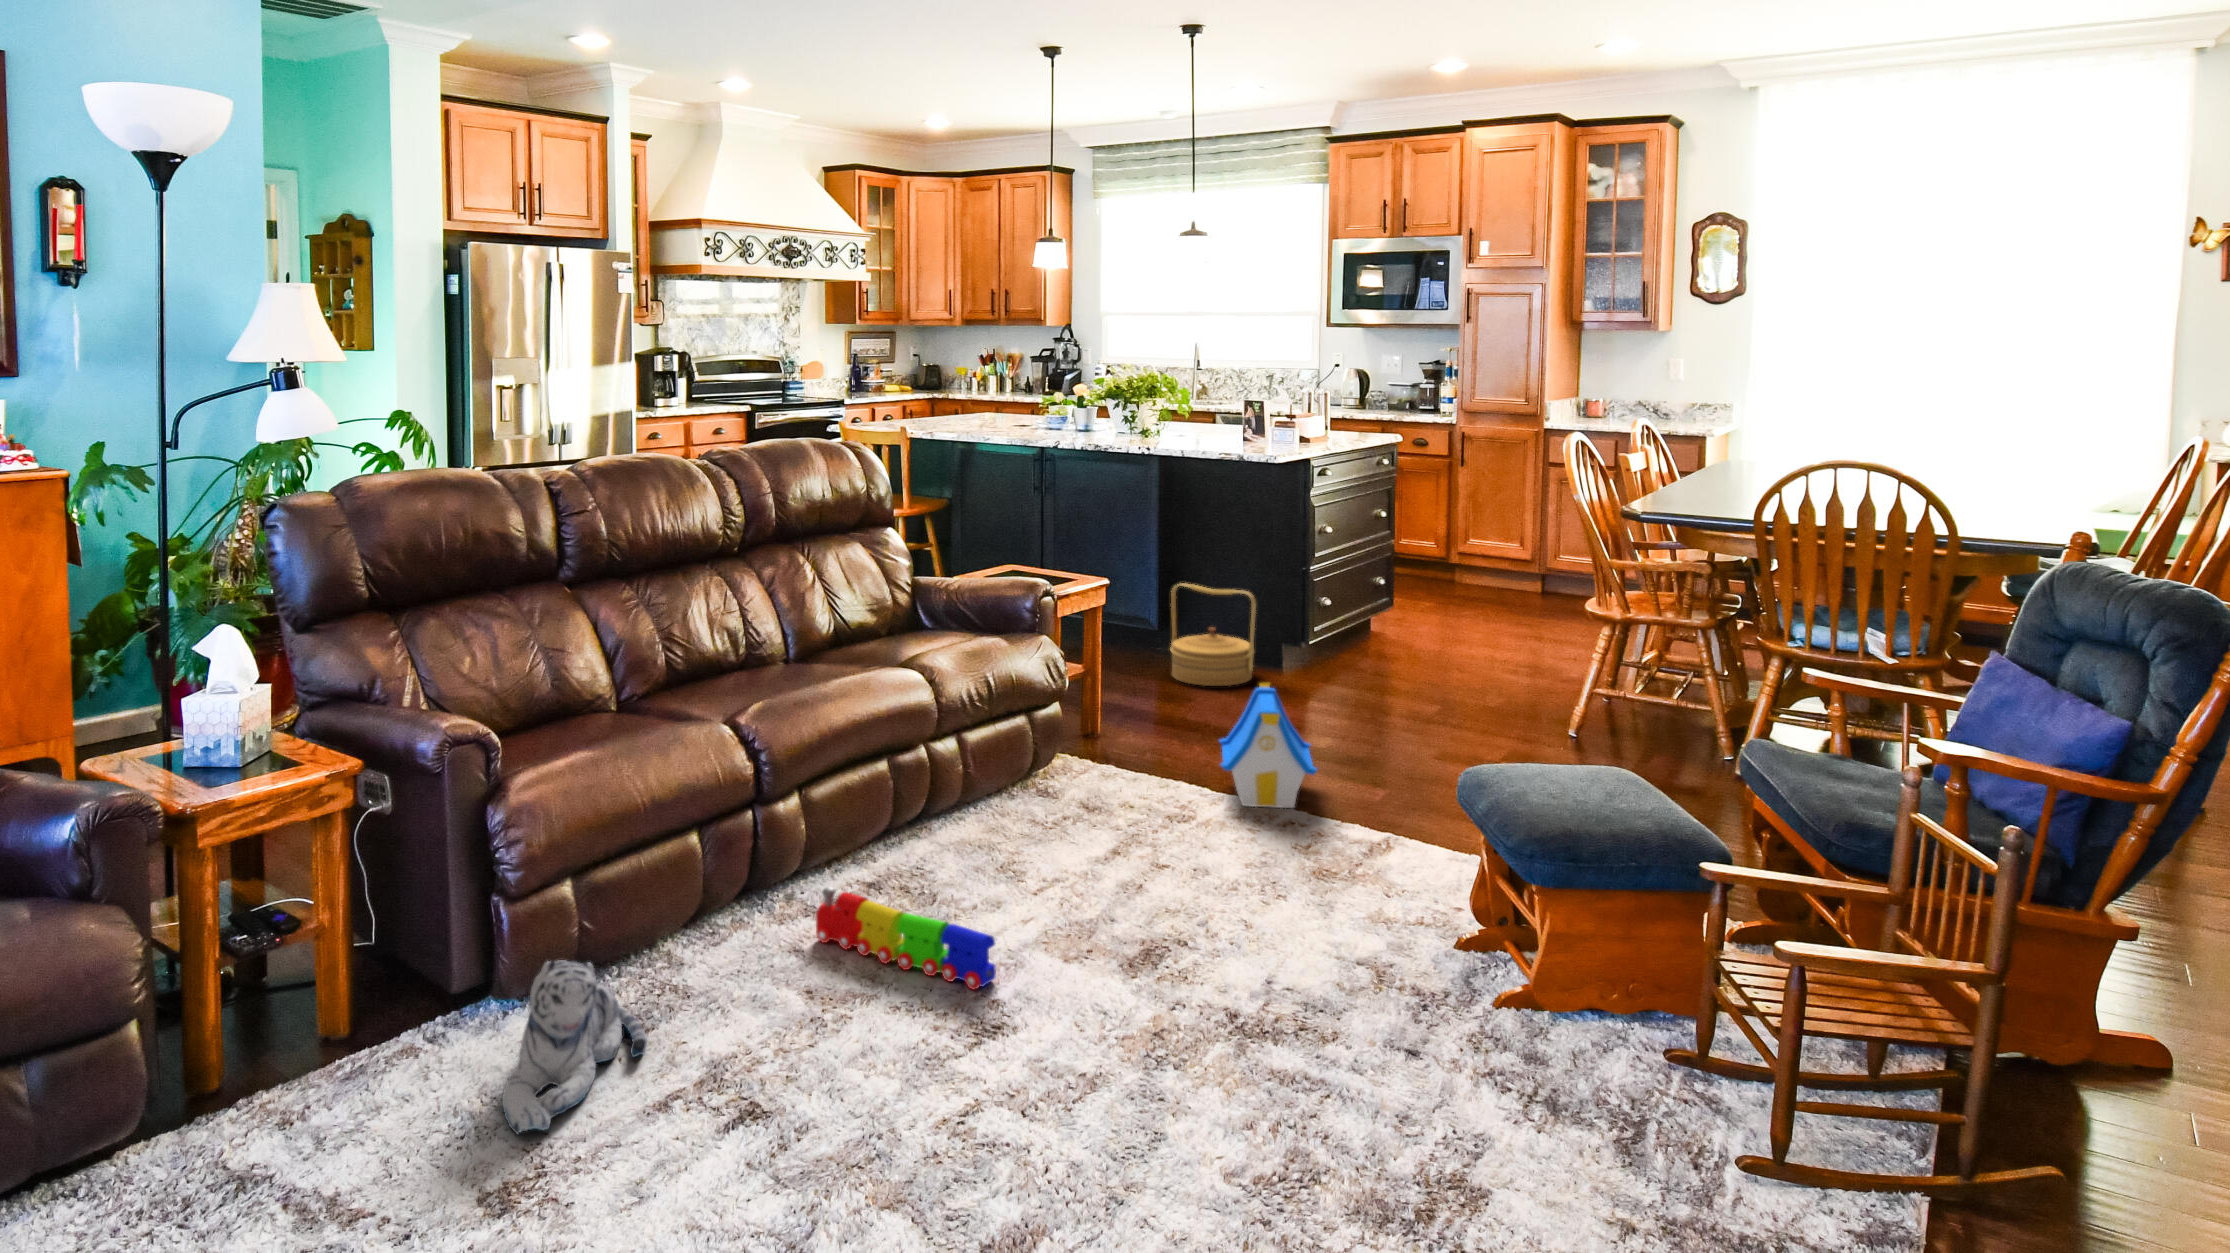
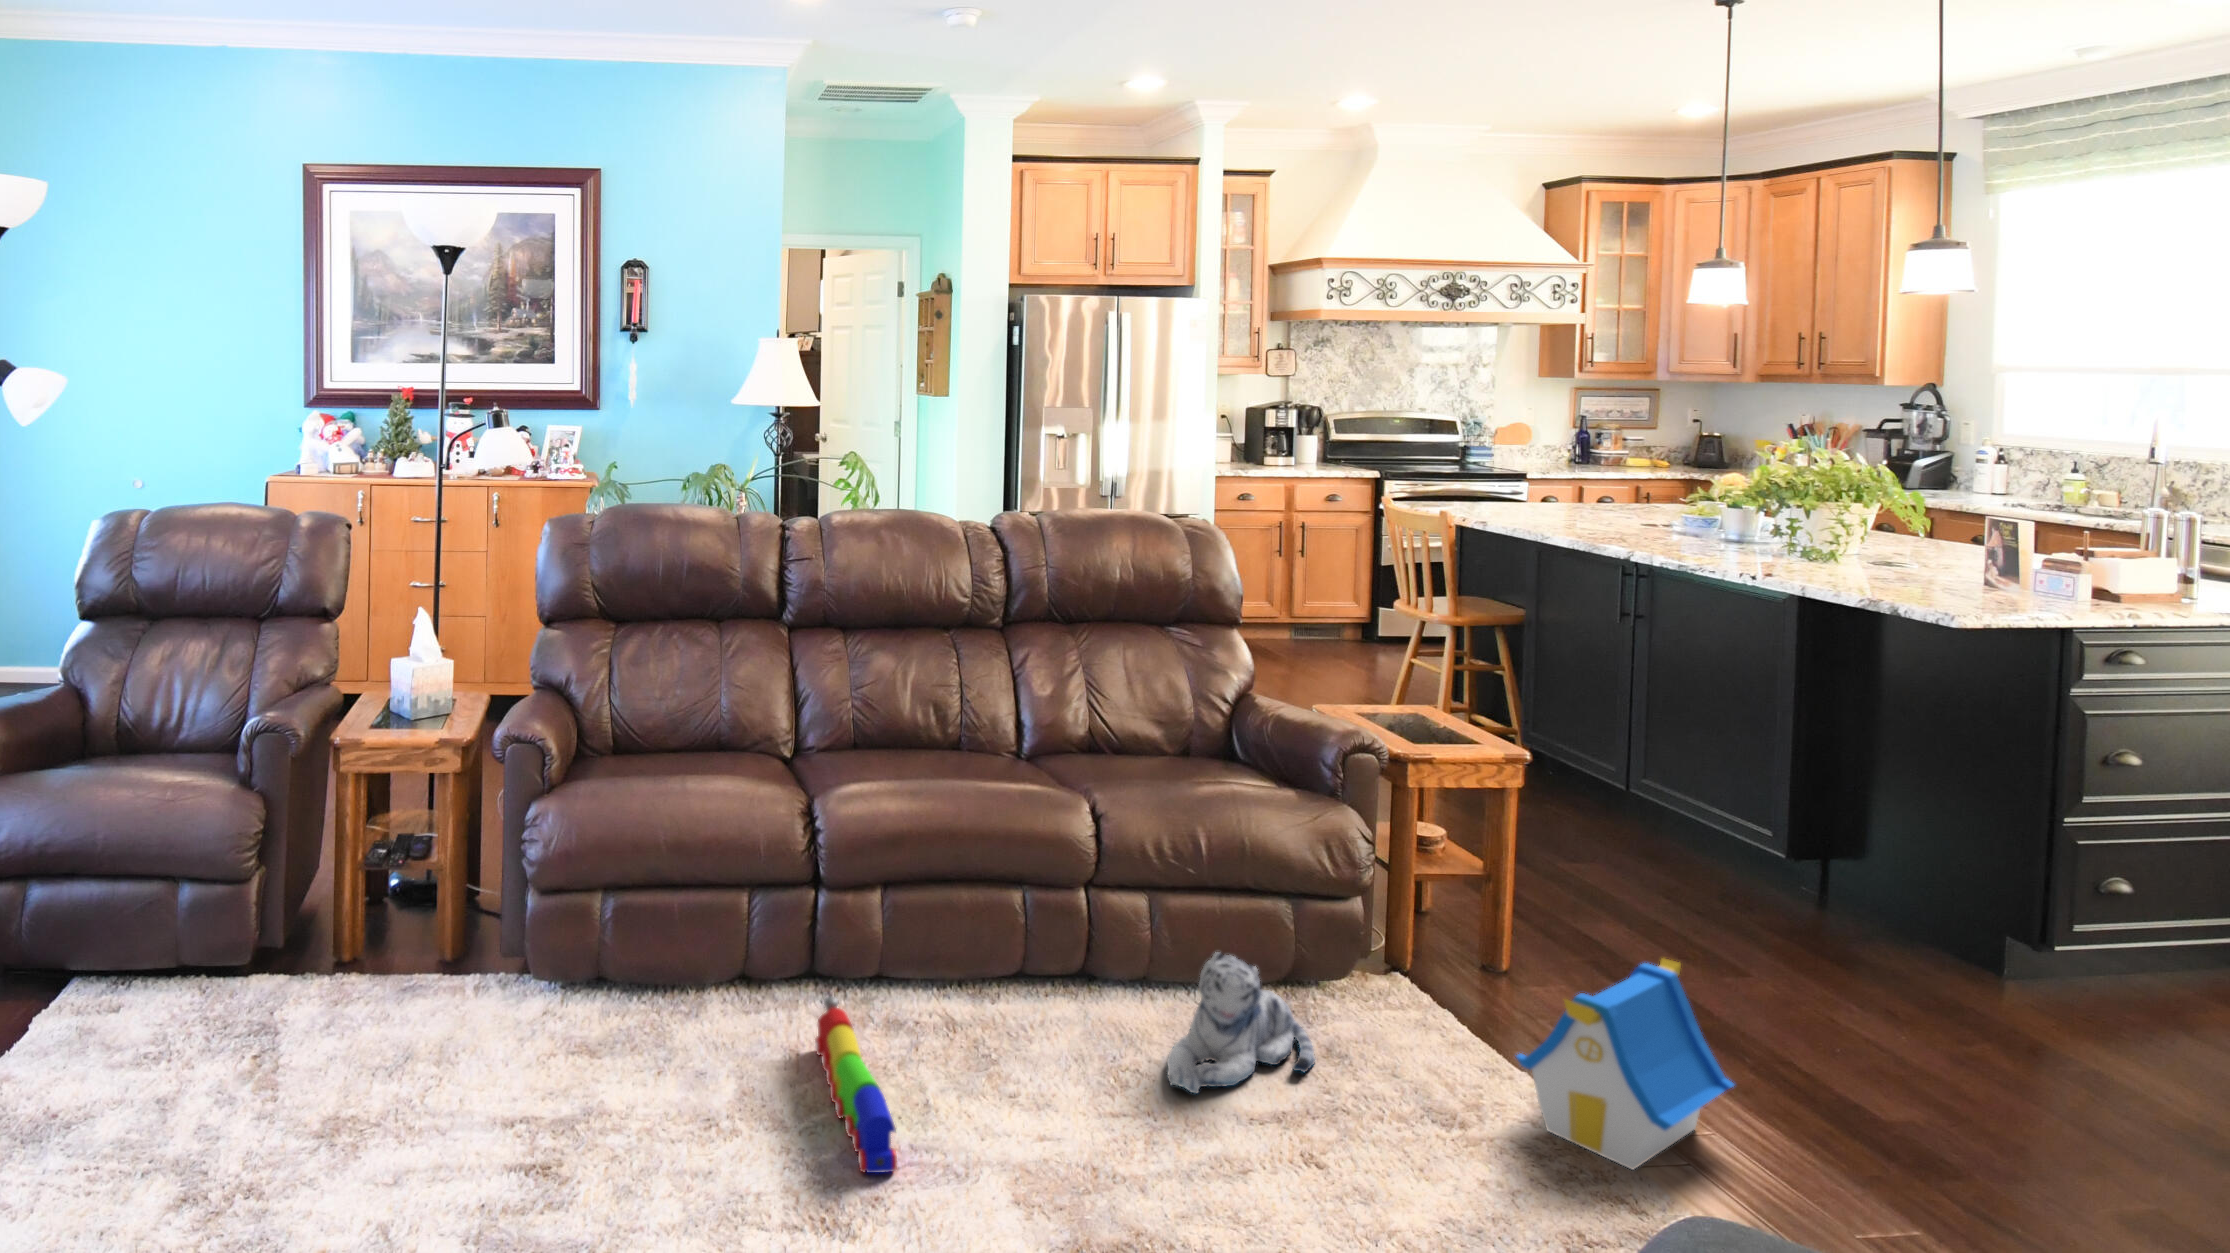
basket: present [1170,583,1256,686] -> none [1736,784,1902,967]
plush toy: present [502,960,647,1134] -> present [1167,952,1315,1094]

